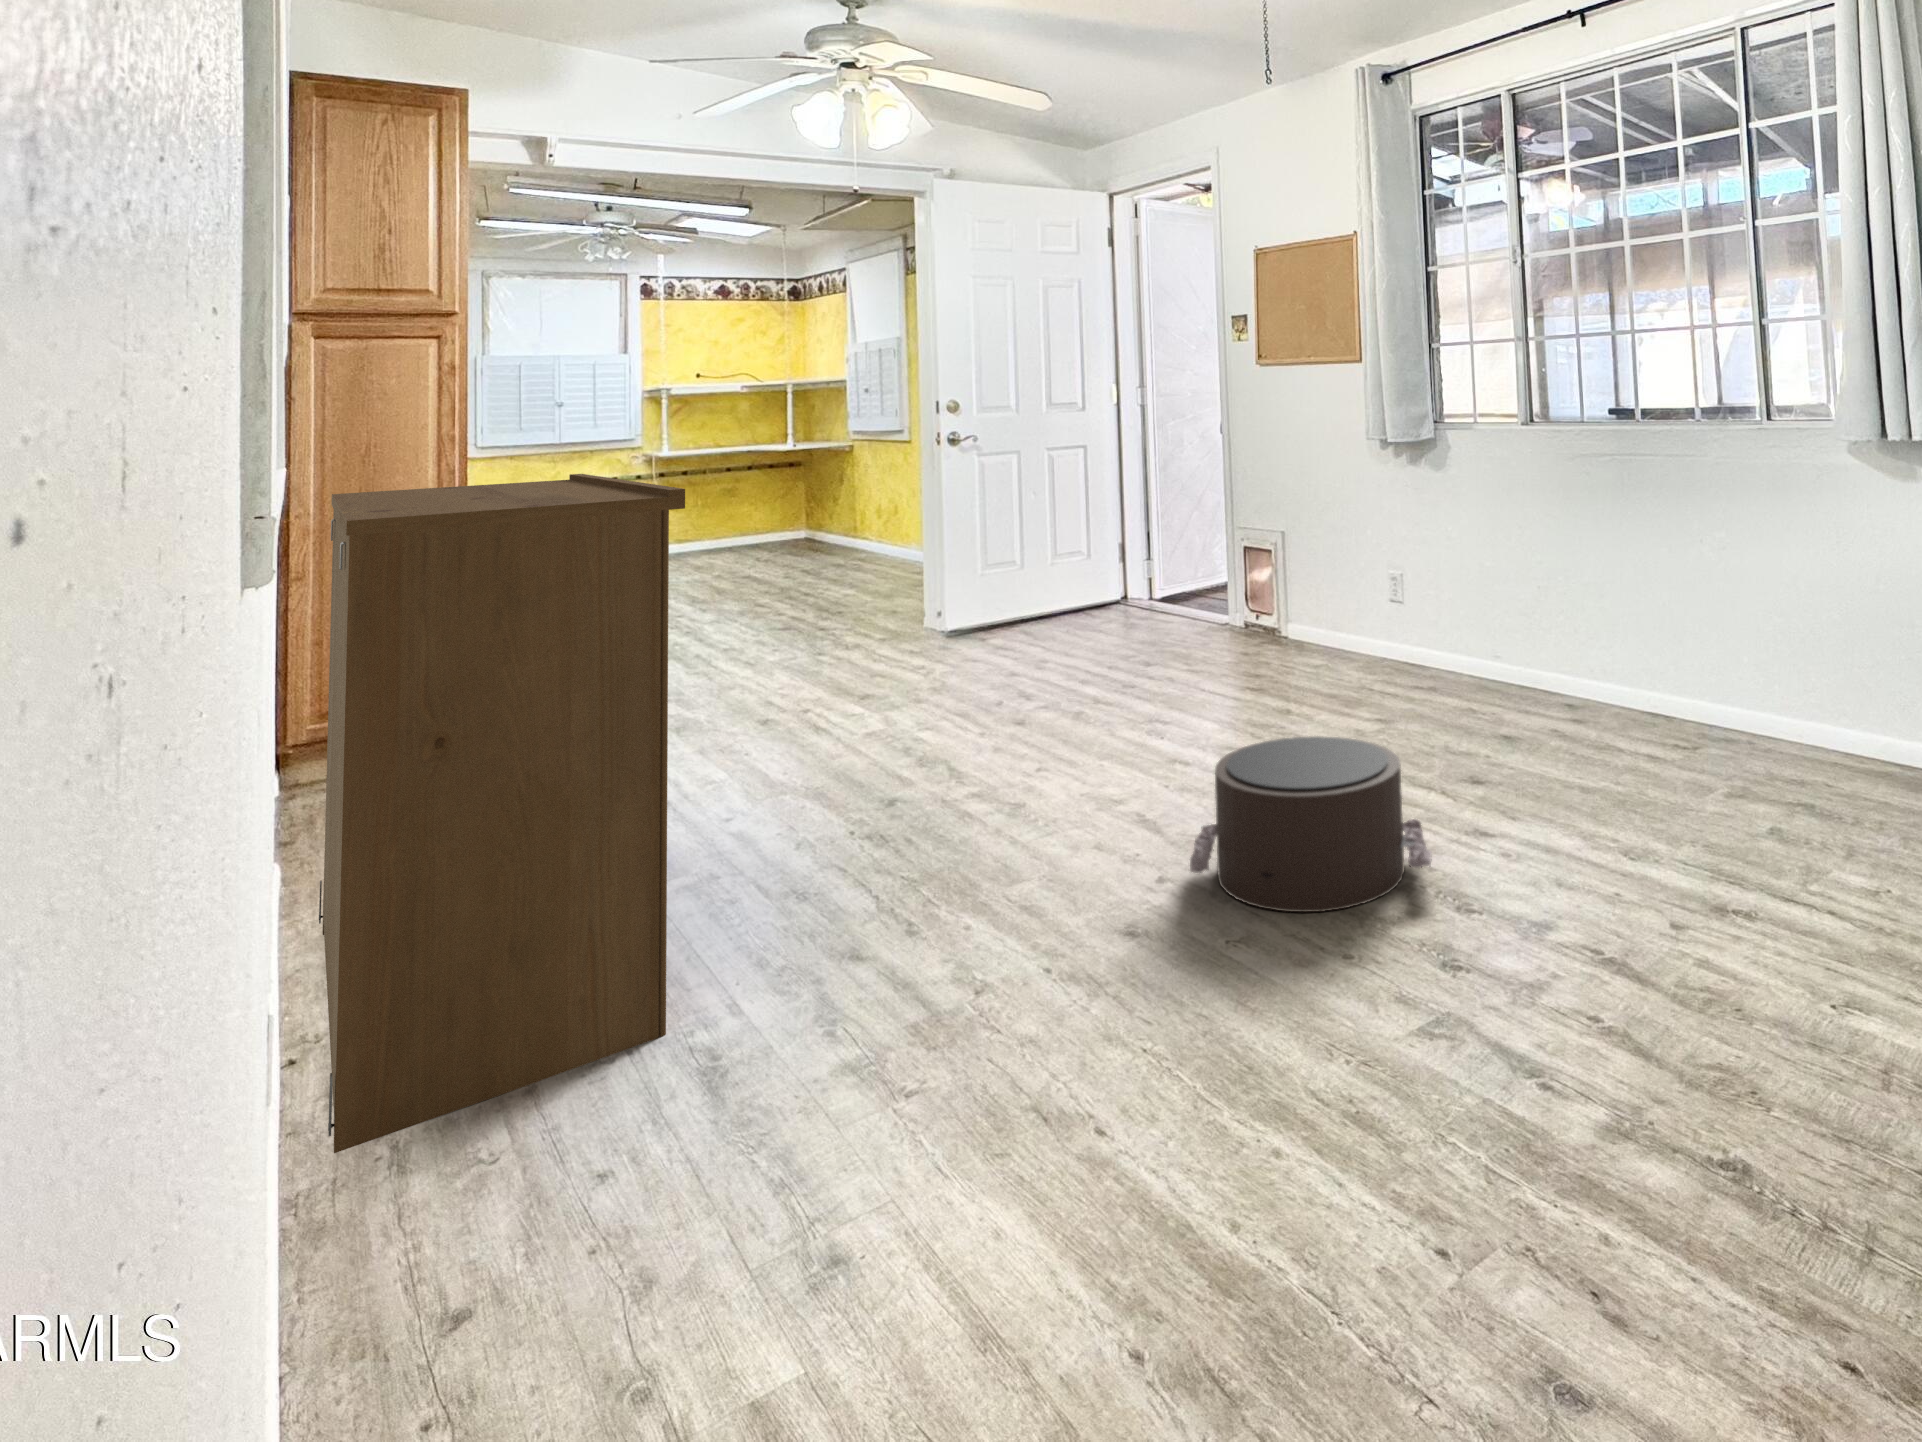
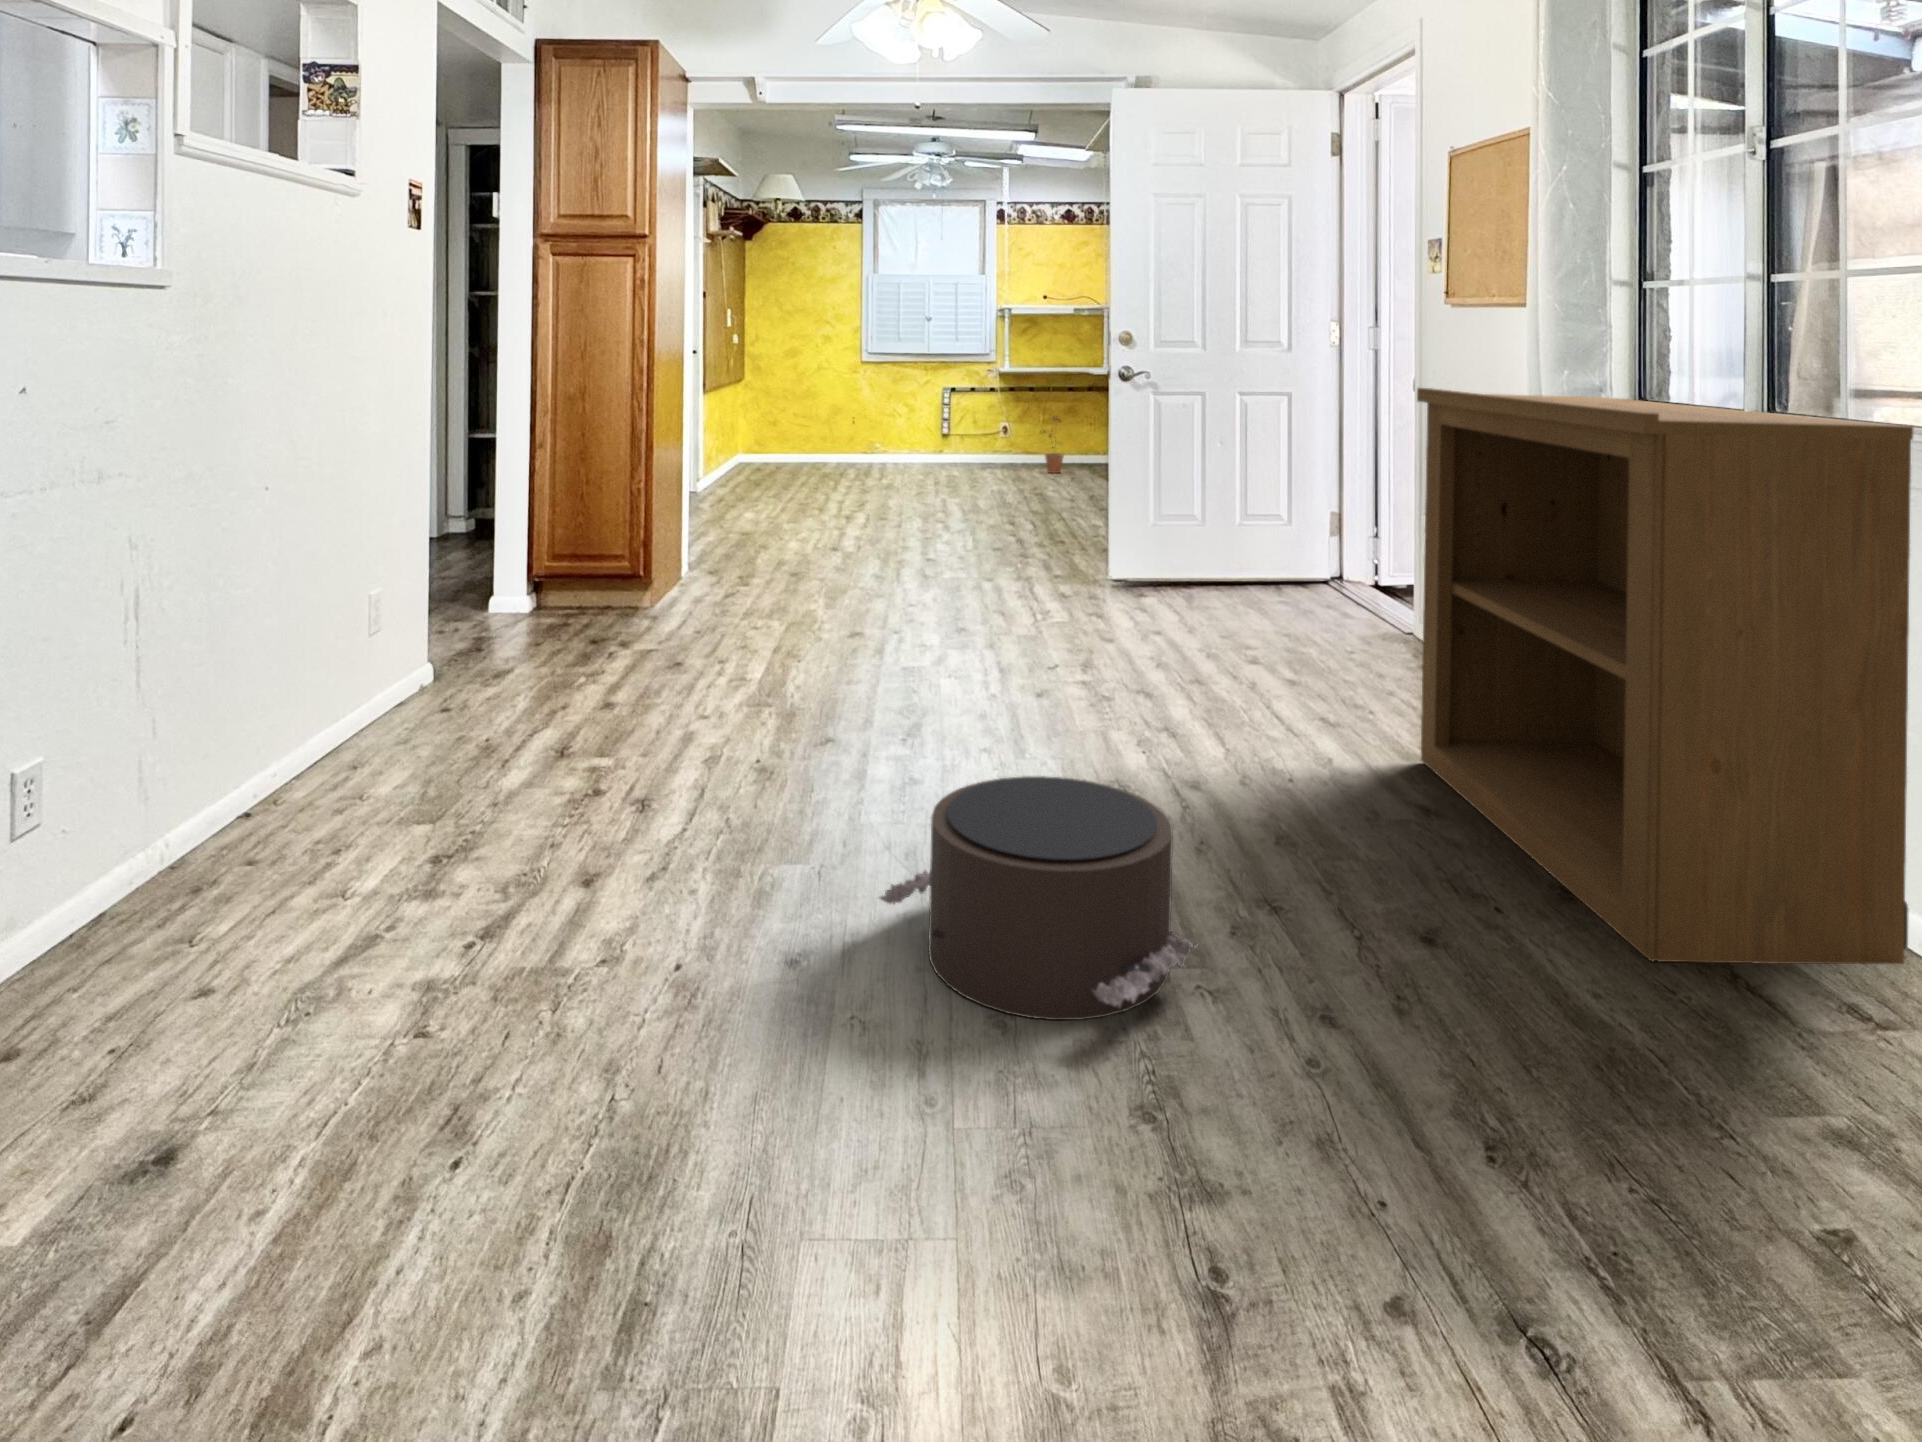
bookshelf: present [319,474,685,1153] -> present [1417,388,1913,964]
potted plant: none [695,498,727,558] -> present [1044,417,1064,473]

